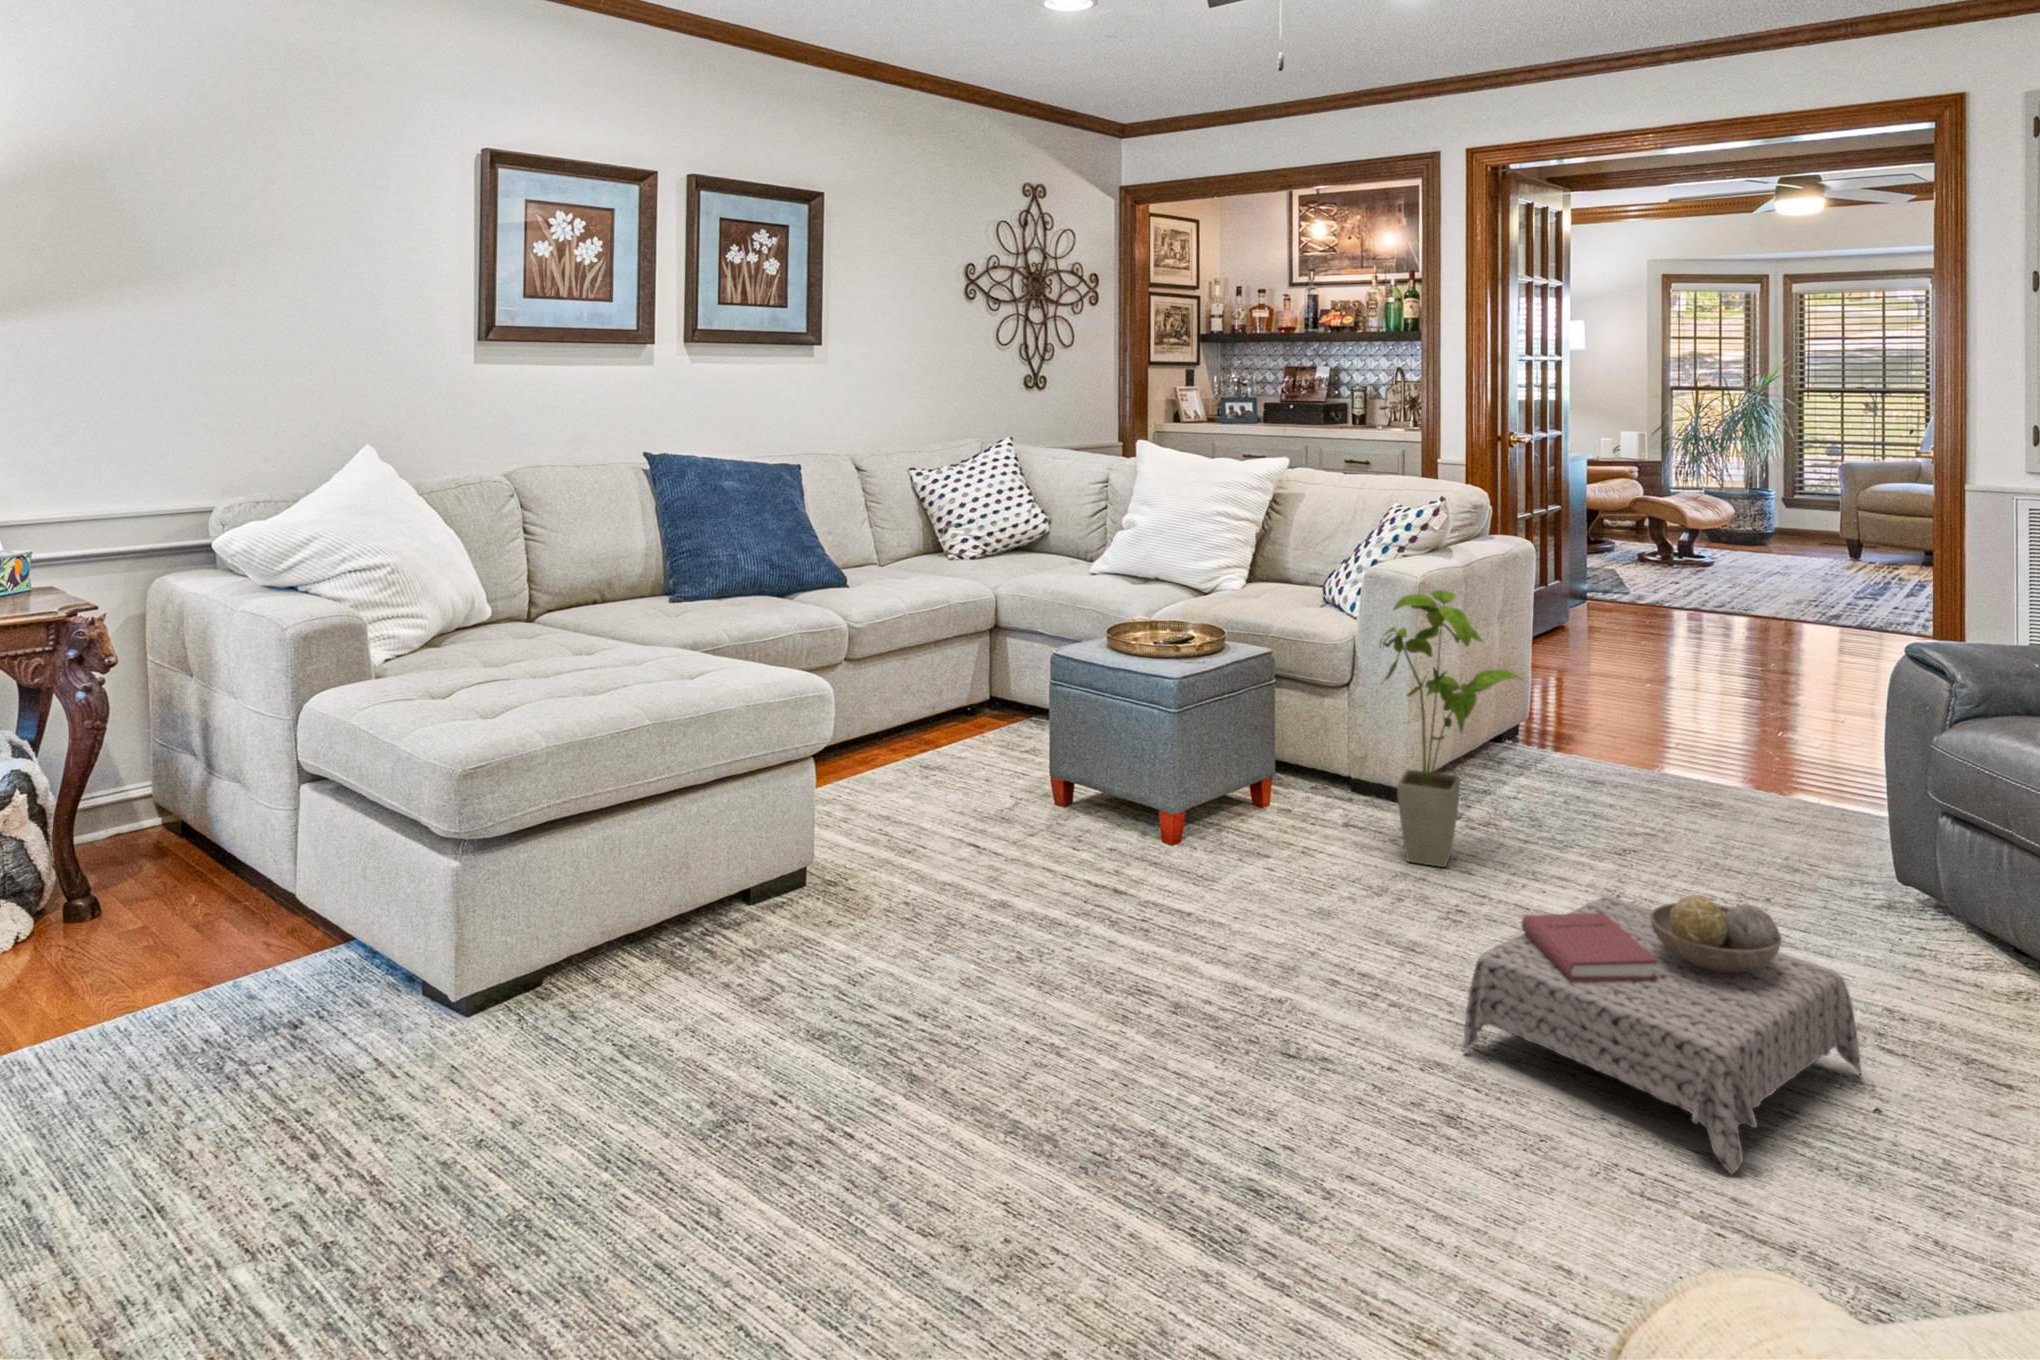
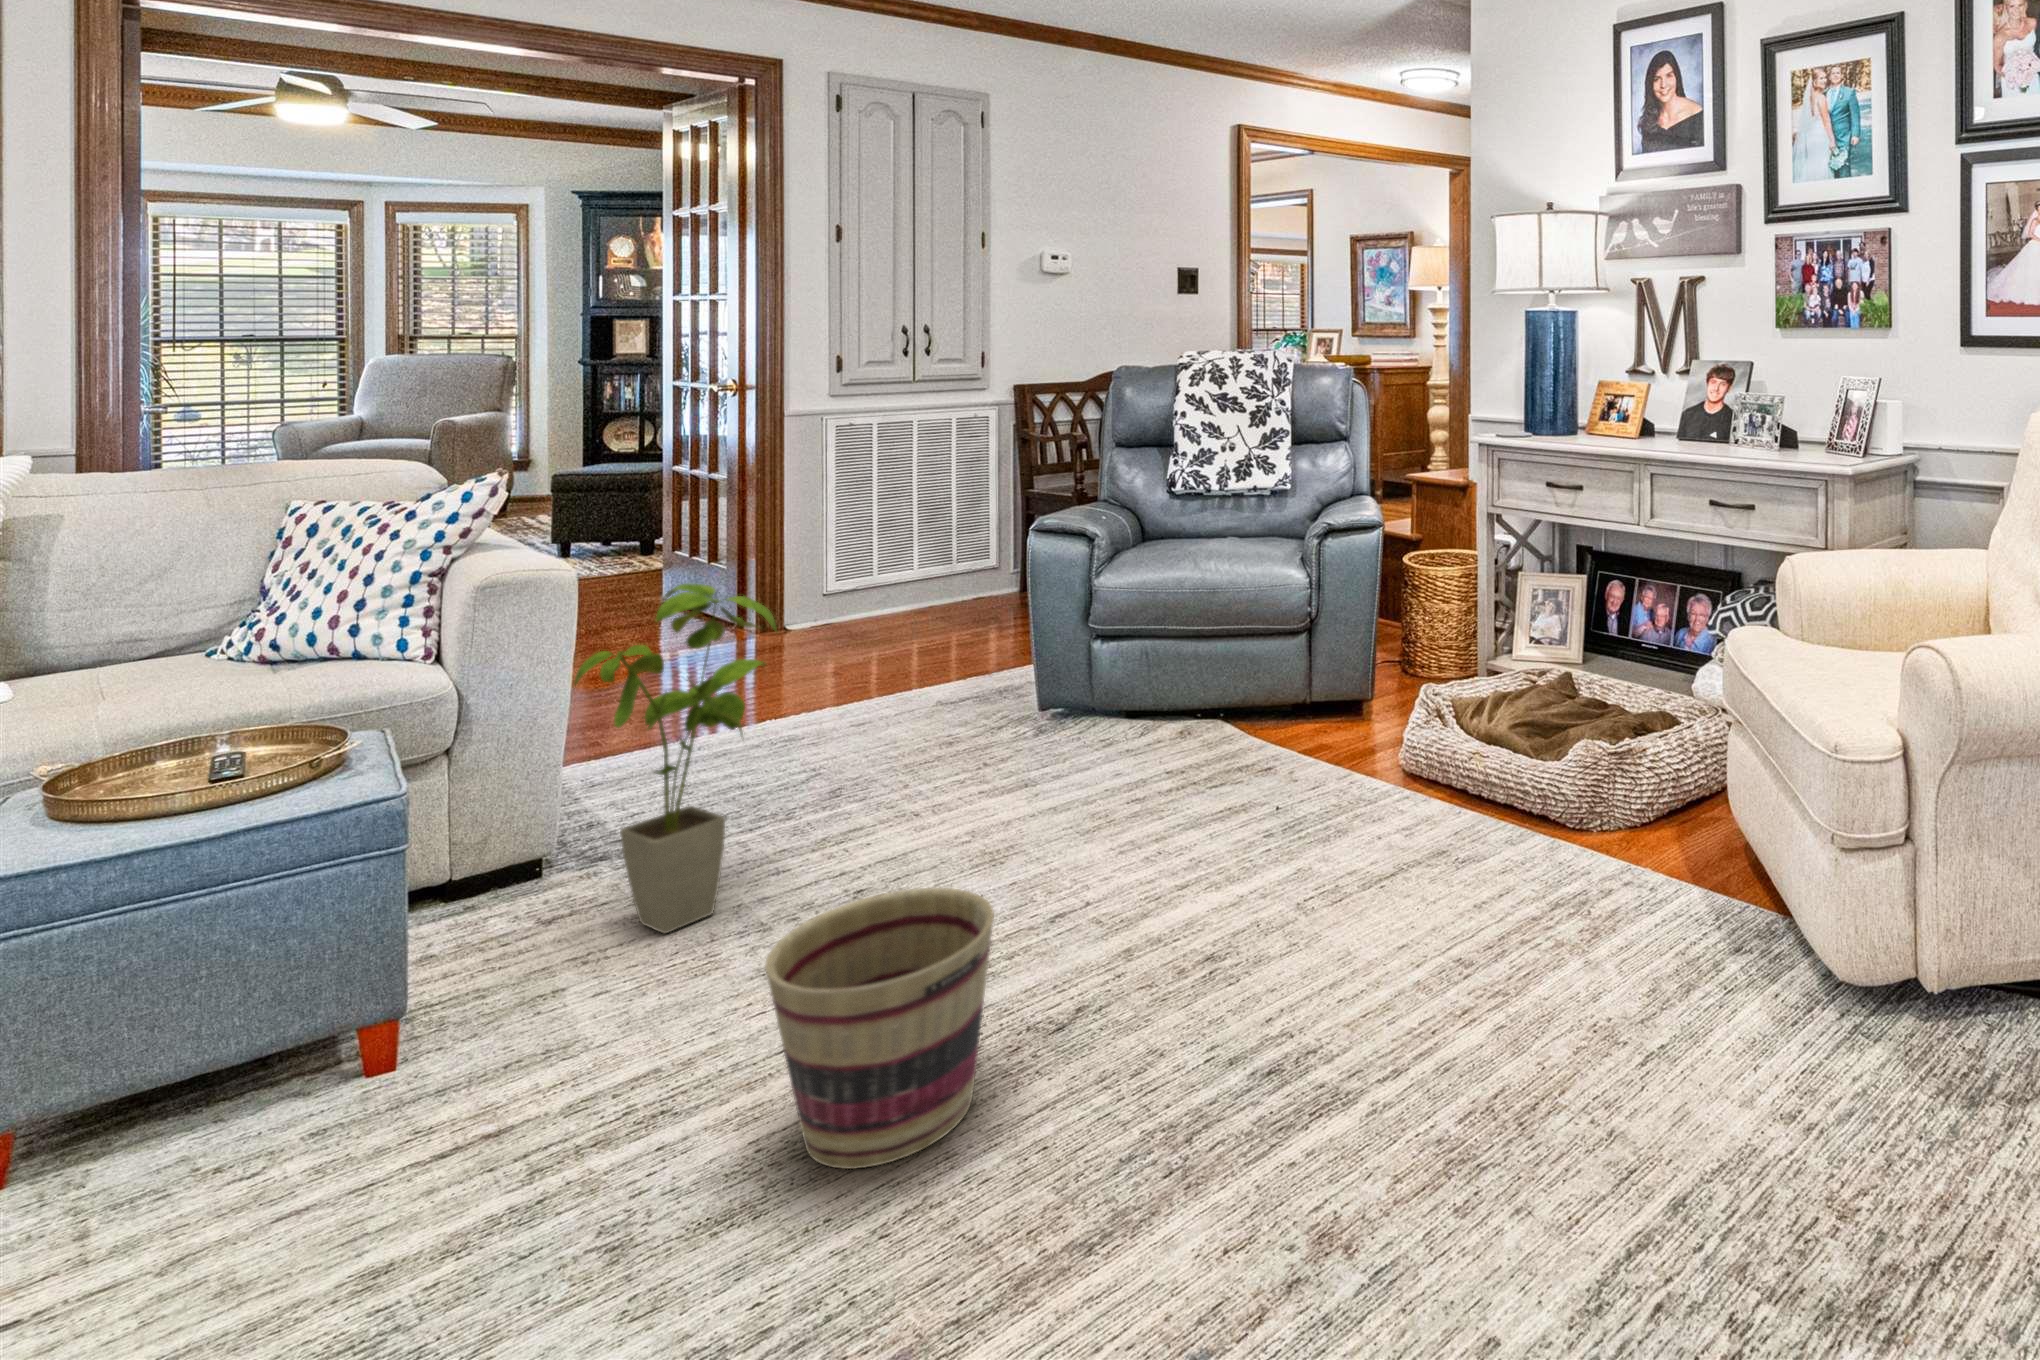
basket: none [1166,837,1328,1044] -> present [765,888,994,1169]
ottoman: present [1463,895,1861,1174] -> none [1021,731,1330,985]

